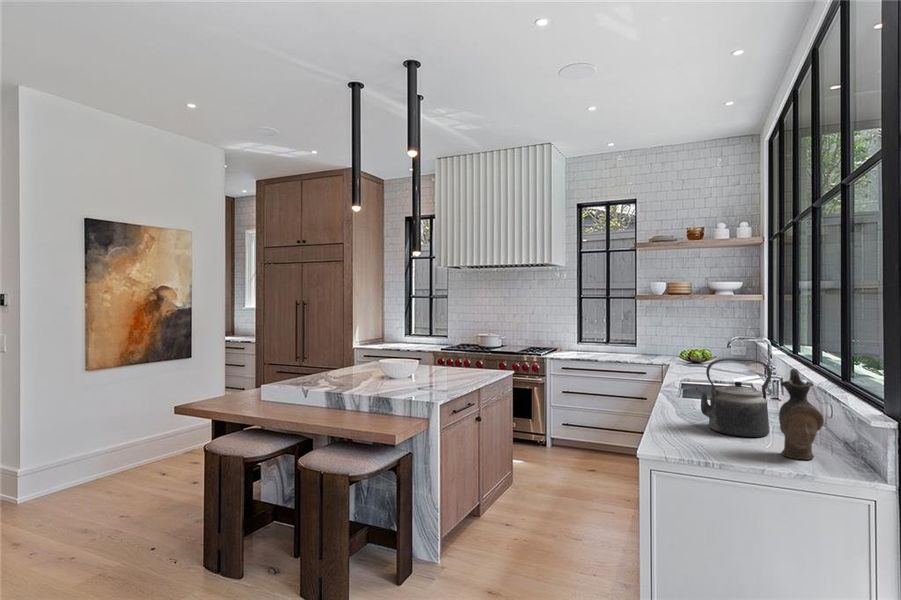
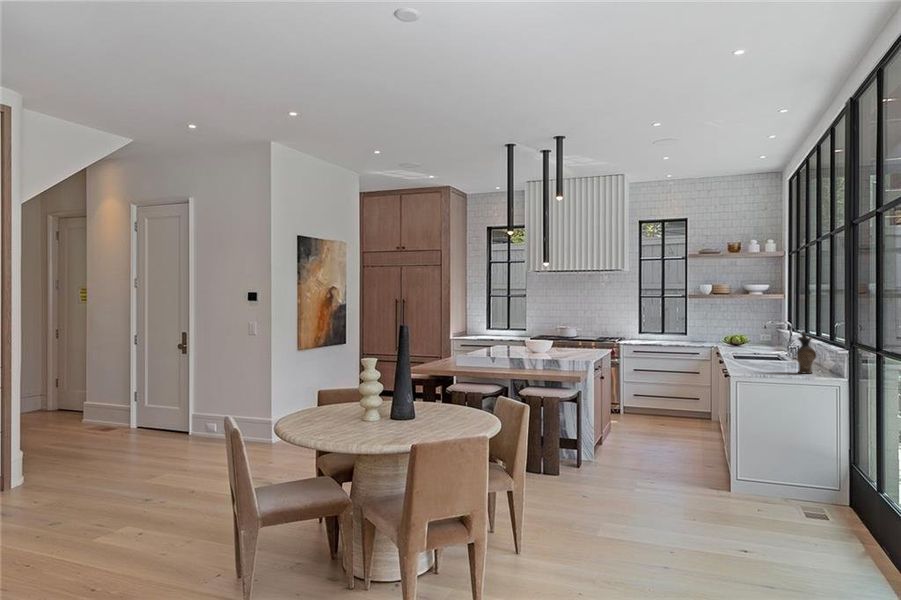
kettle: present [696,358,771,437] -> none [753,330,793,369]

